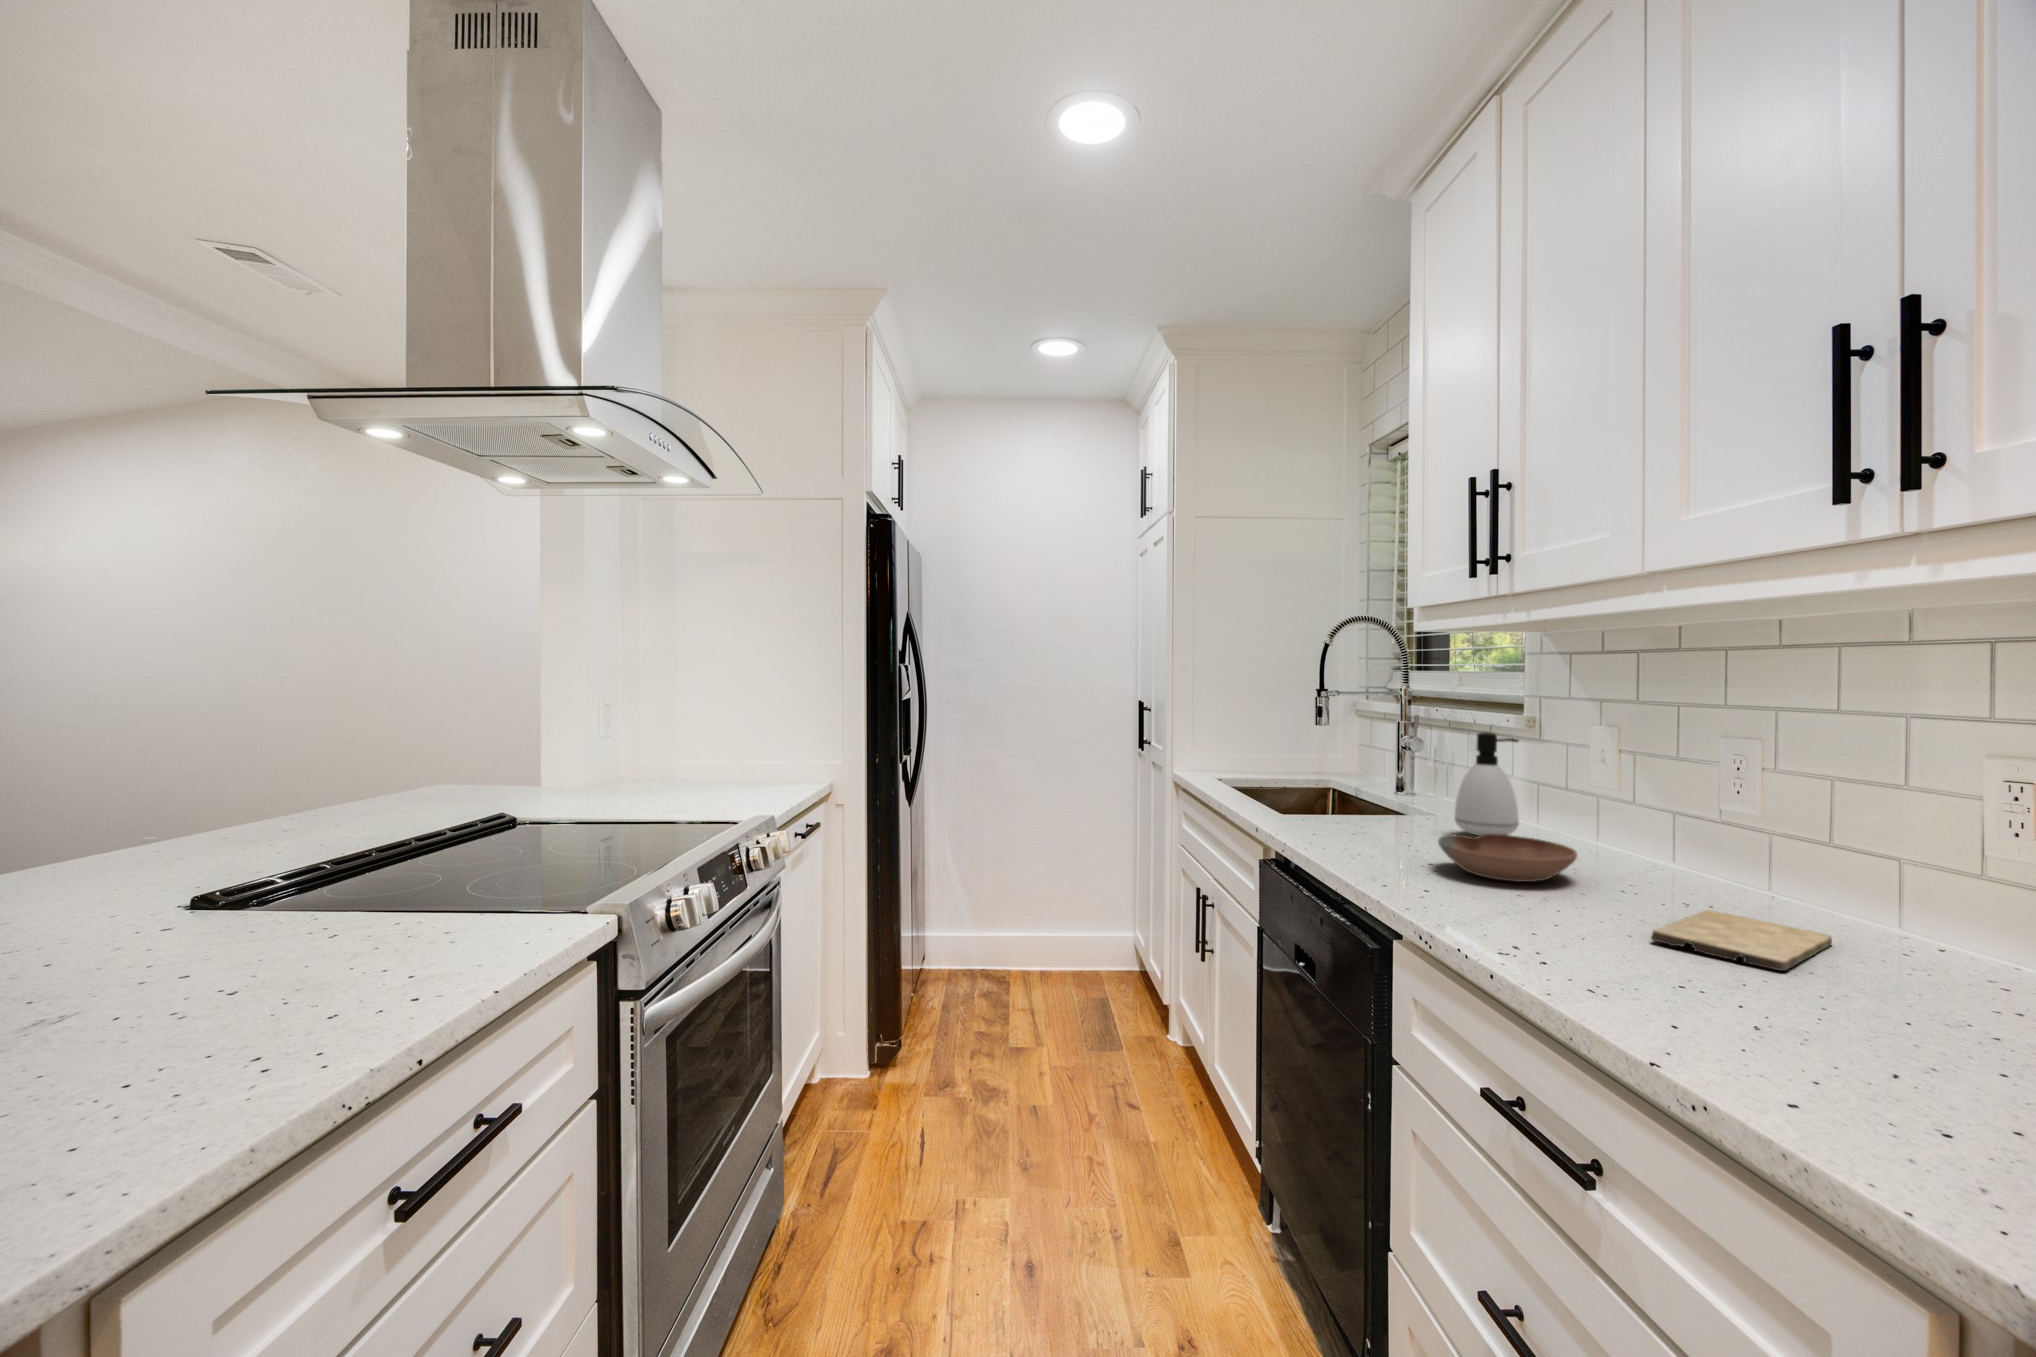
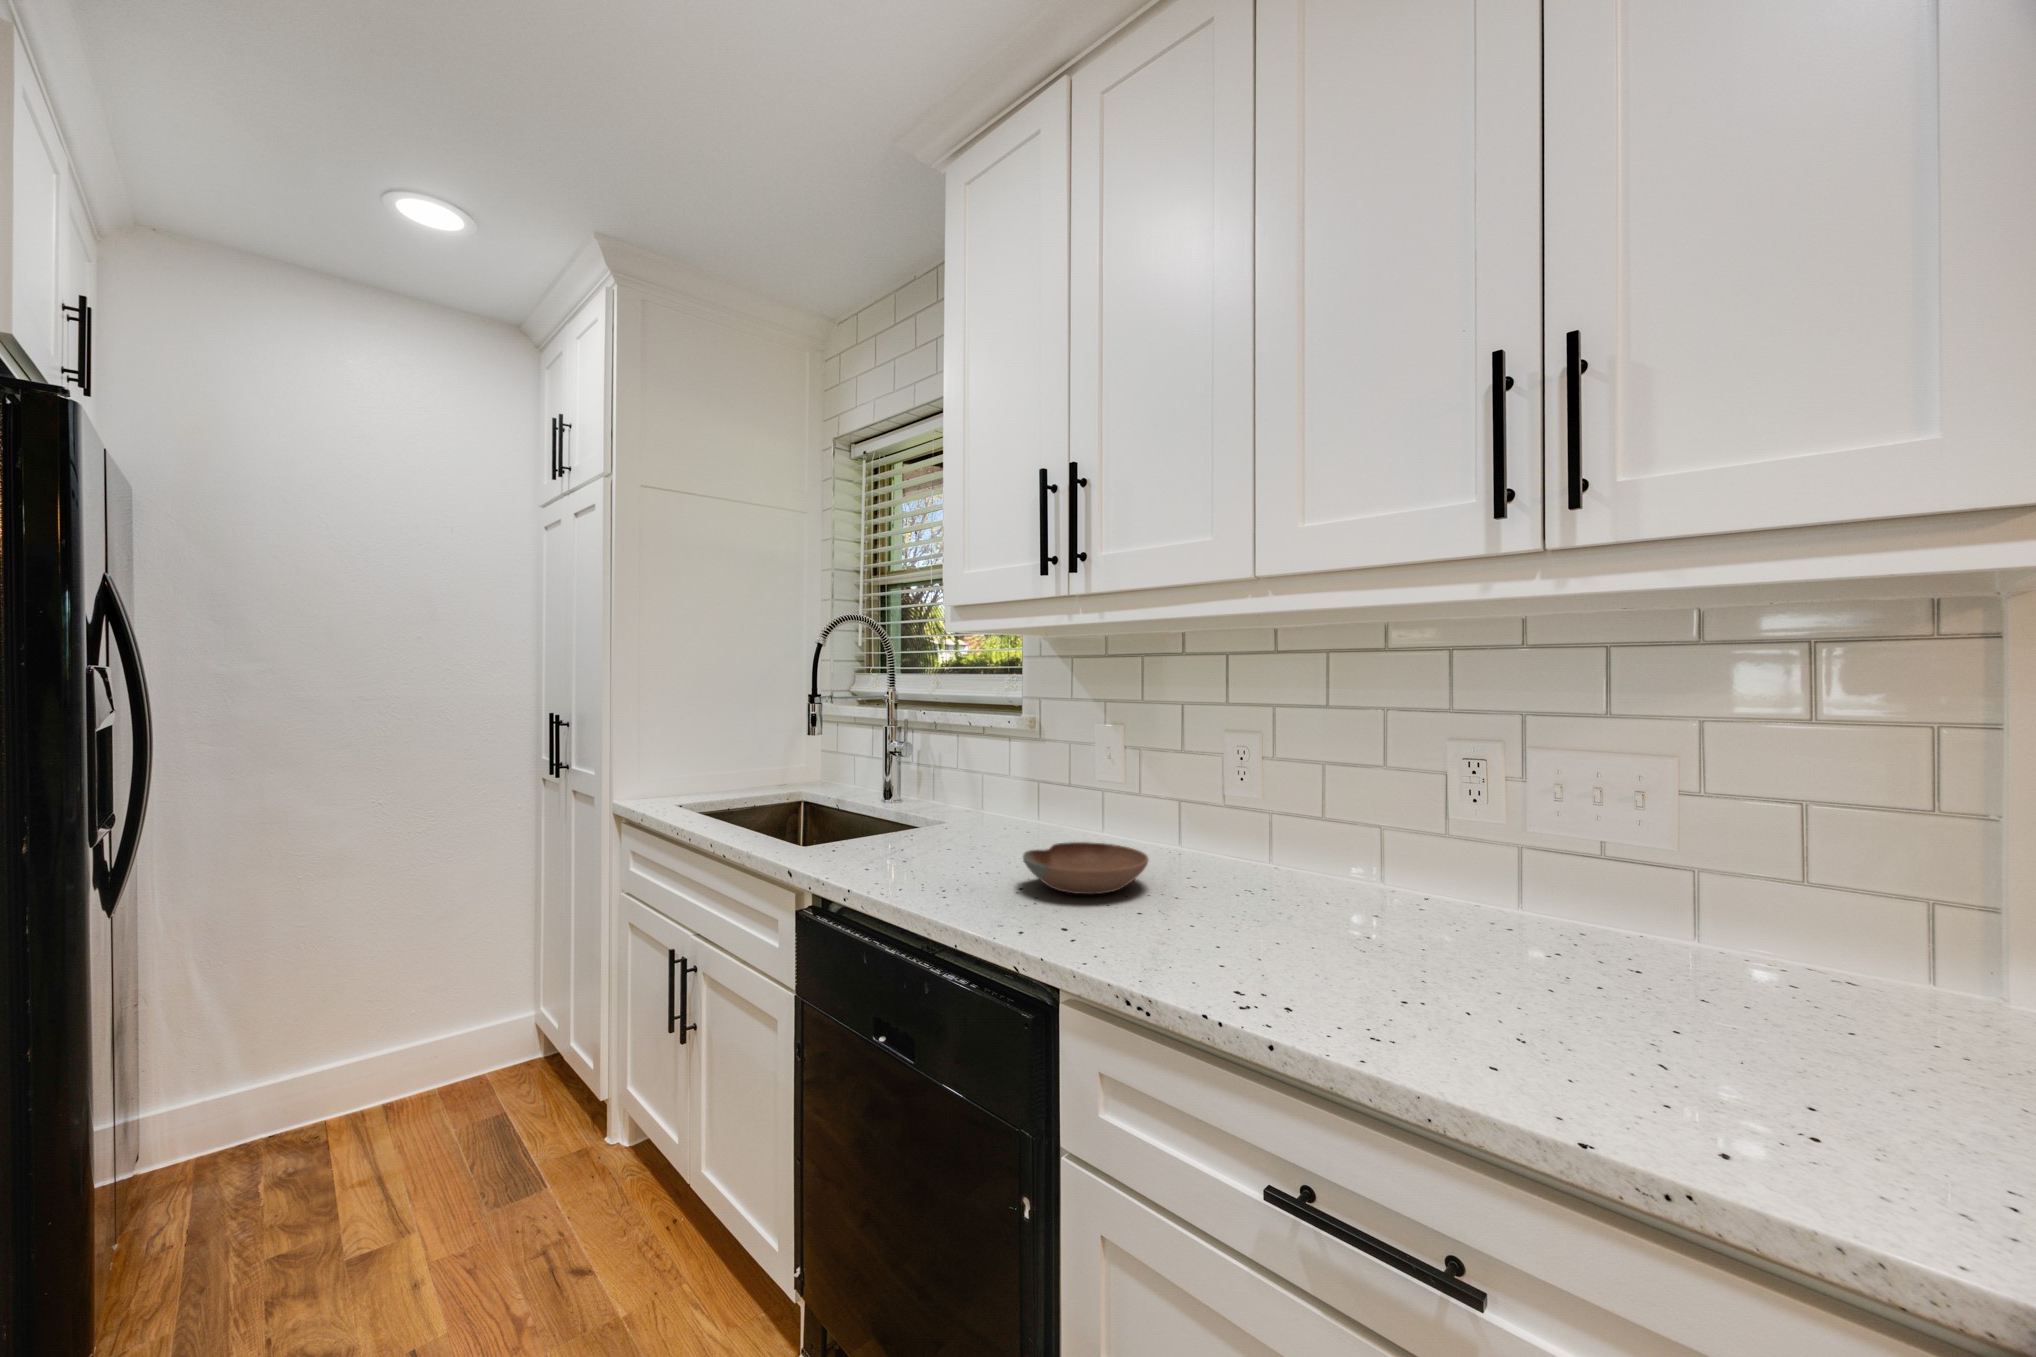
soap dispenser: present [1455,732,1519,836] -> none [990,736,1048,843]
cutting board: present [1651,910,1832,971] -> none [1271,894,1389,949]

